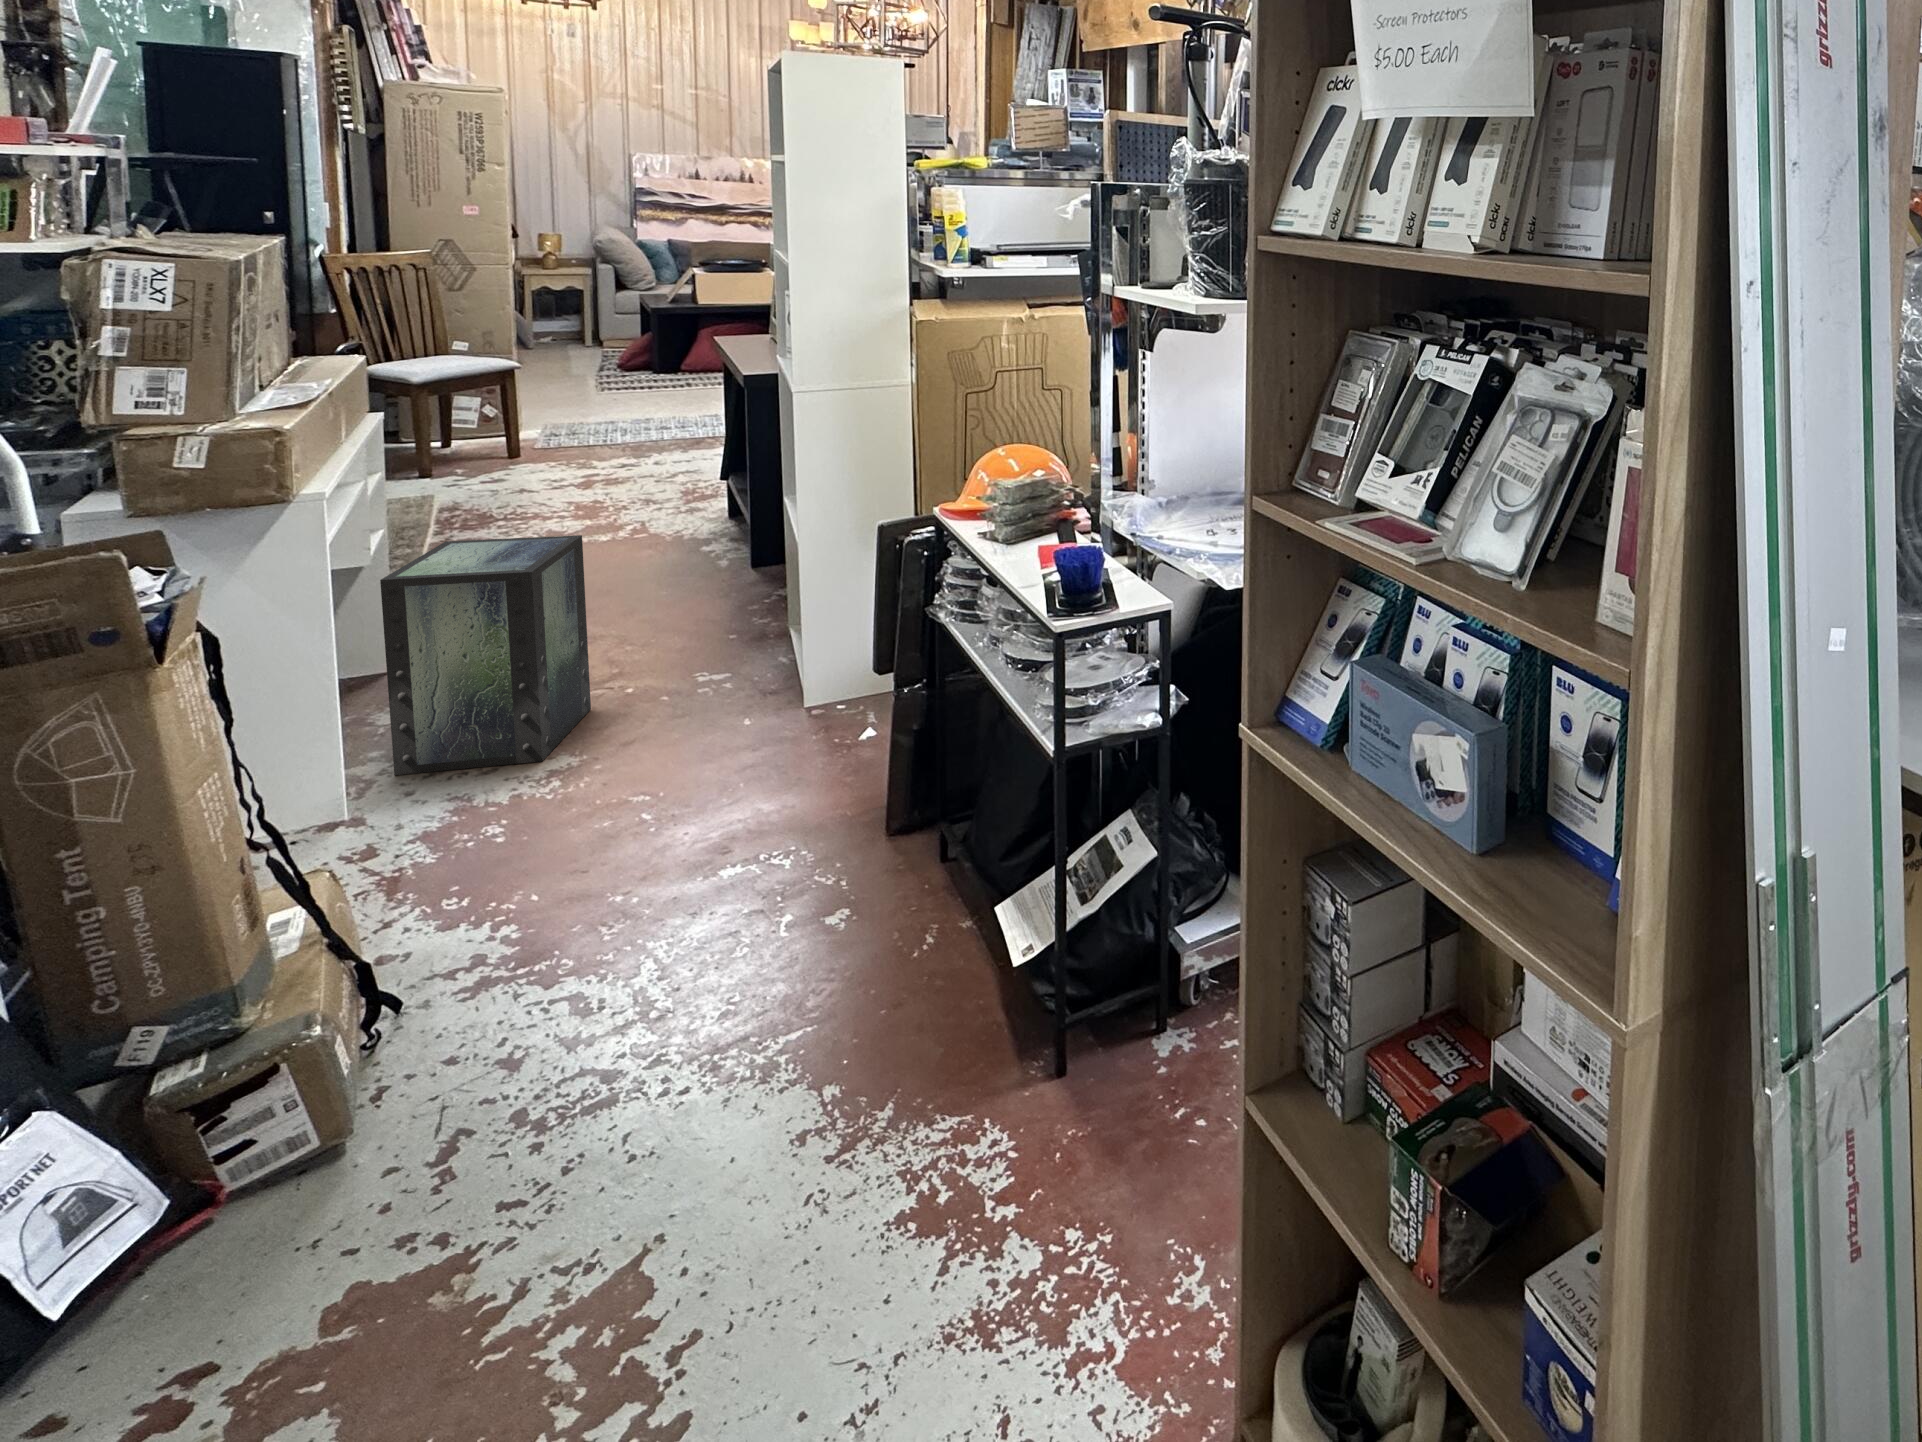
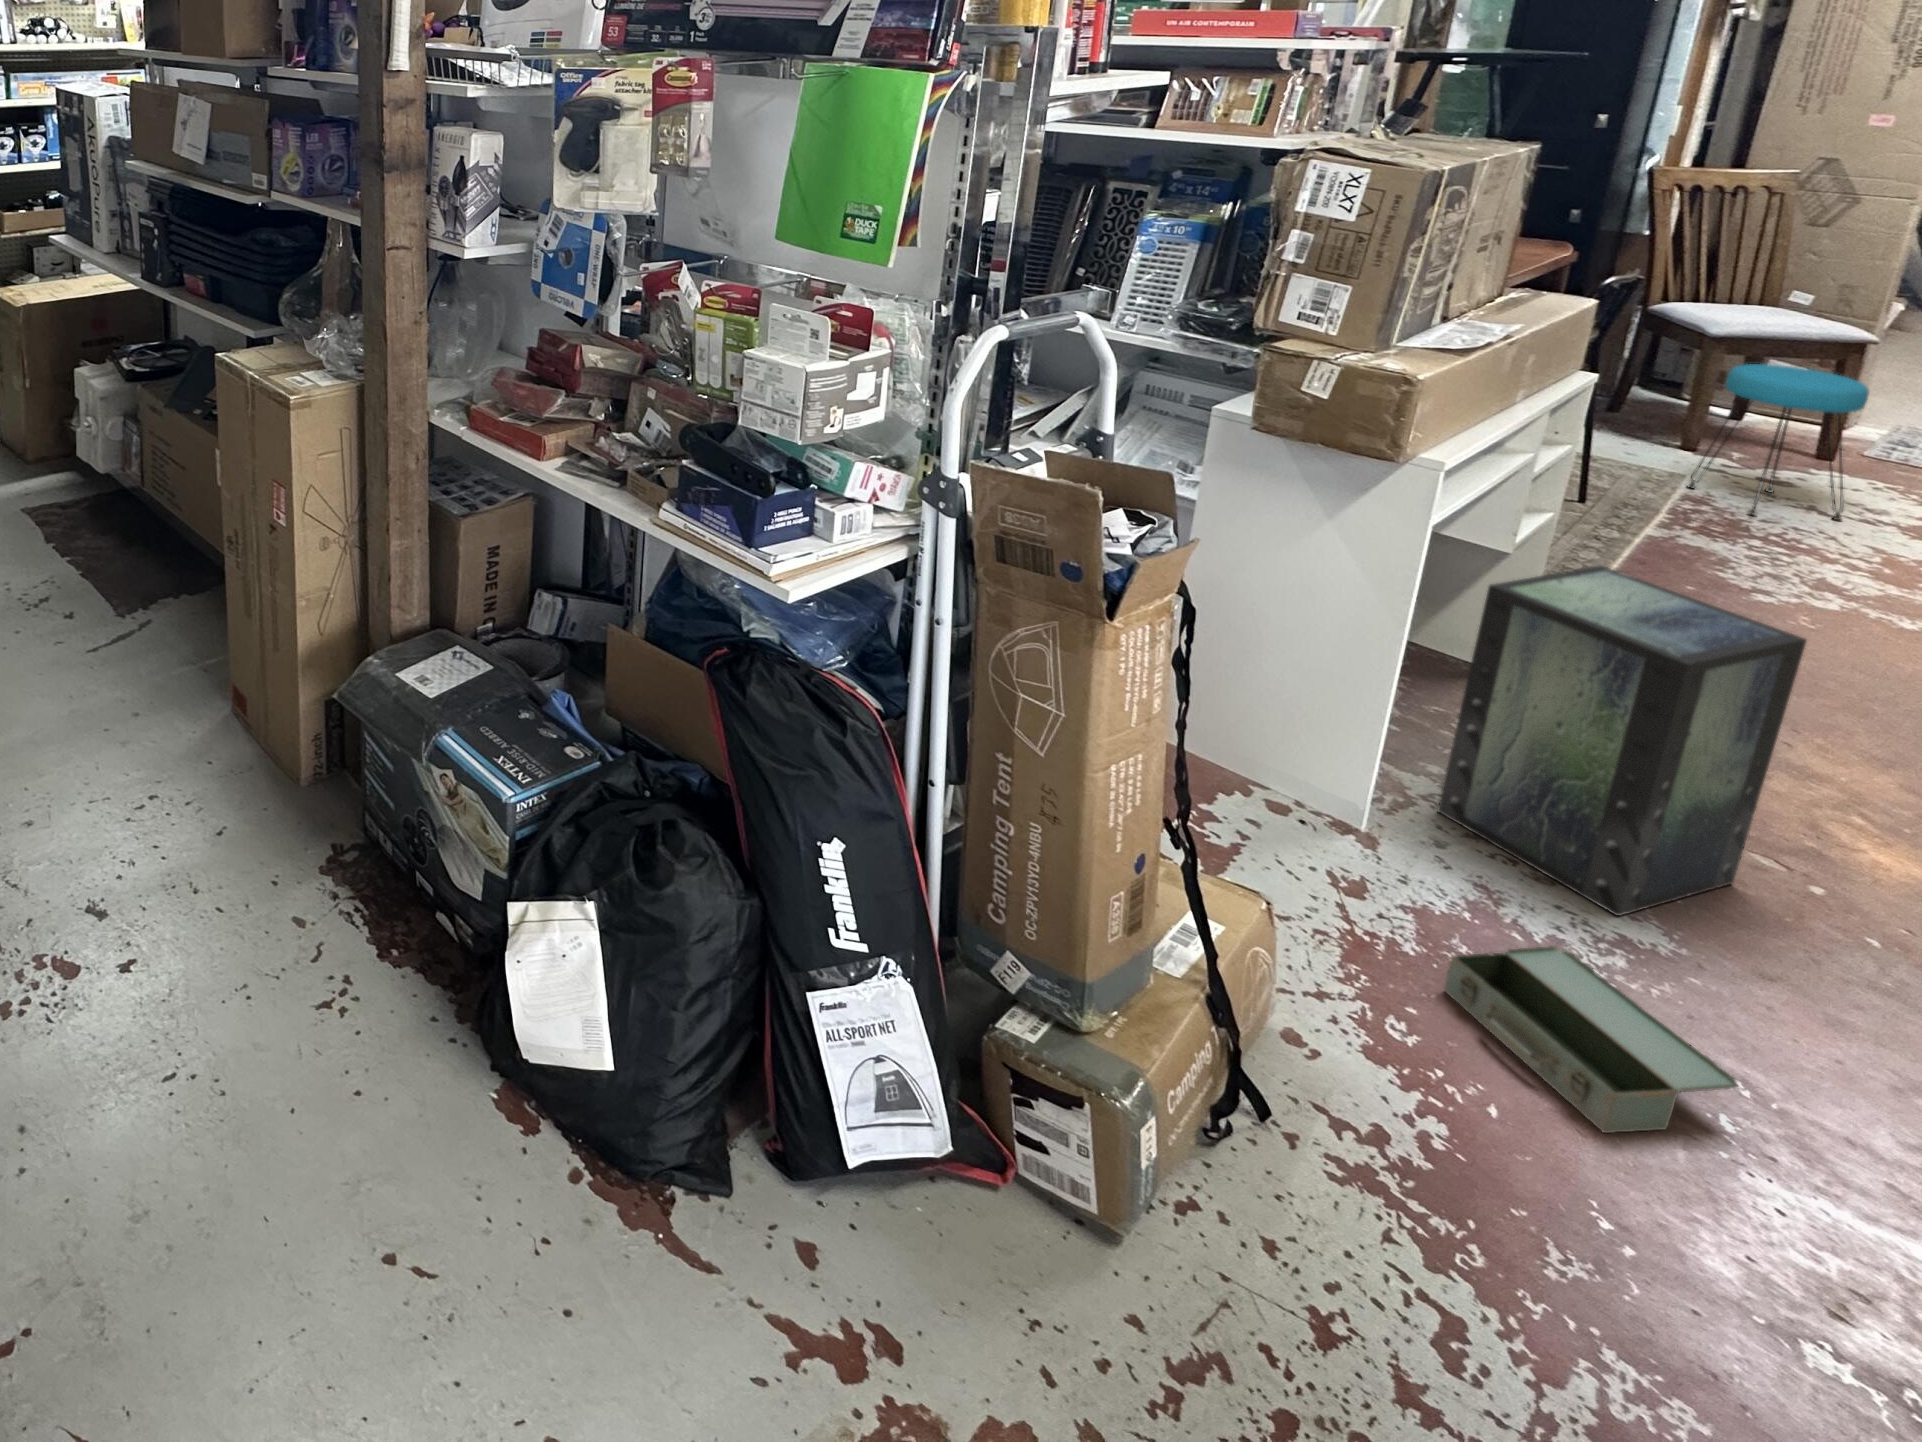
stool: none [438,393,544,506] -> present [1688,364,1869,520]
toolbox: none [465,785,646,864] -> present [1444,946,1738,1133]

